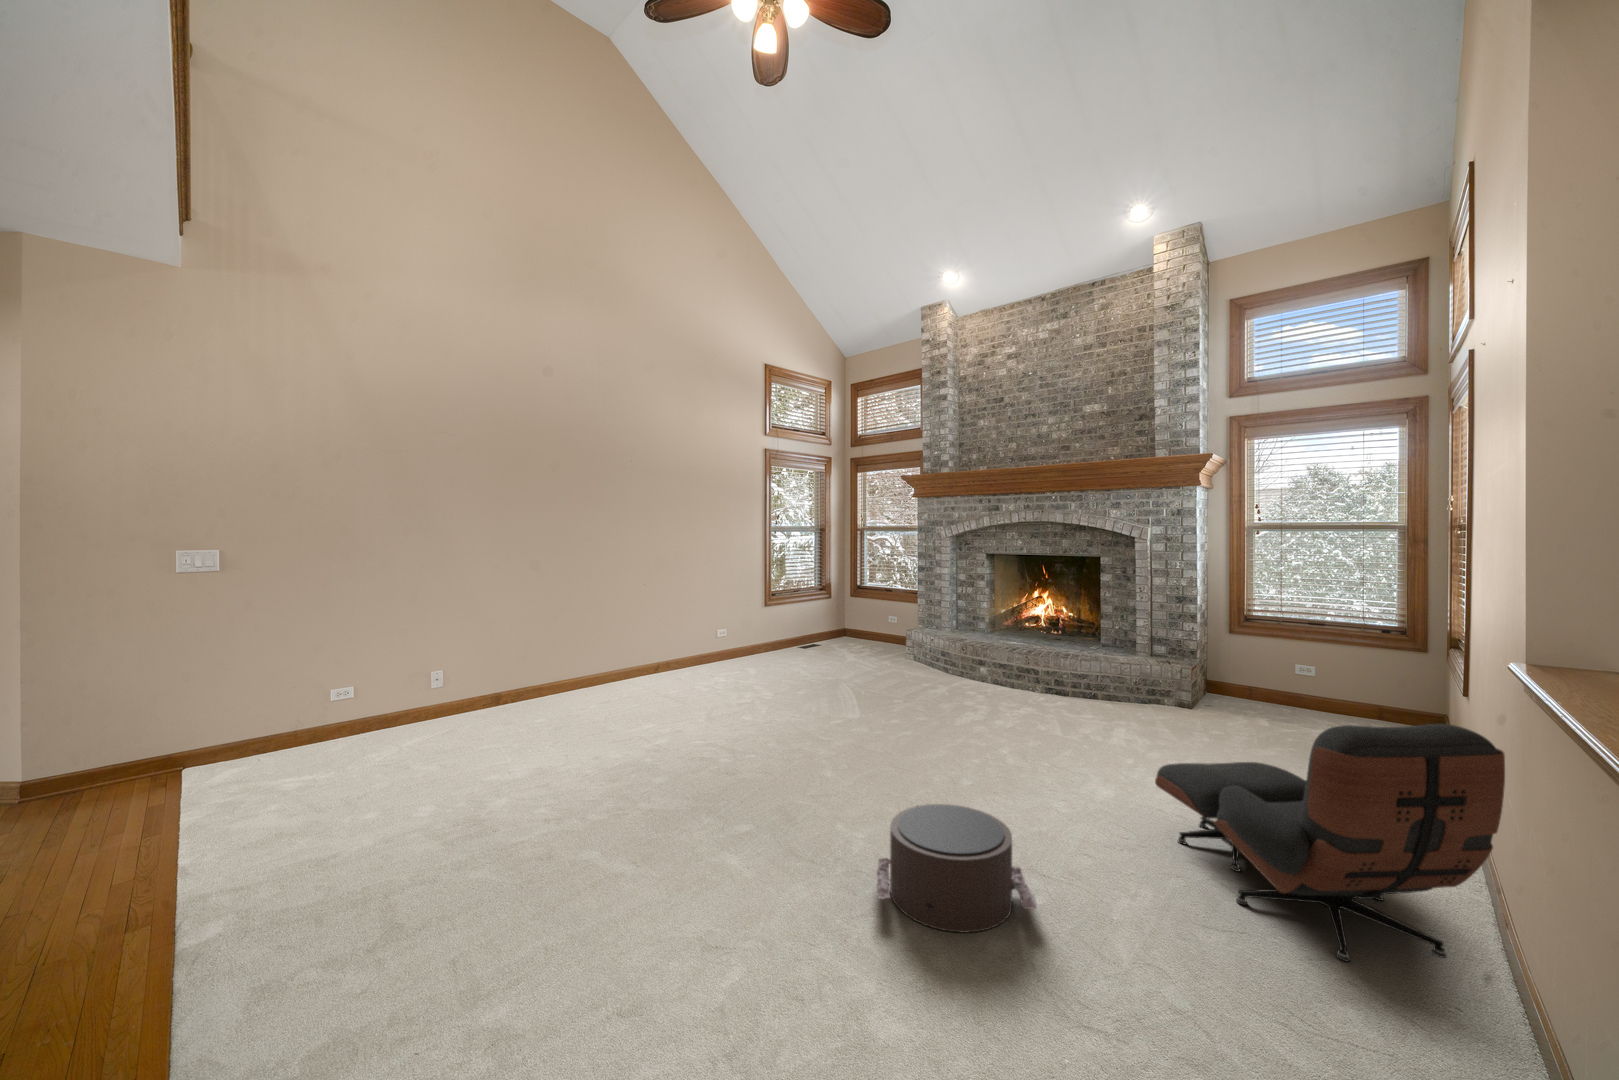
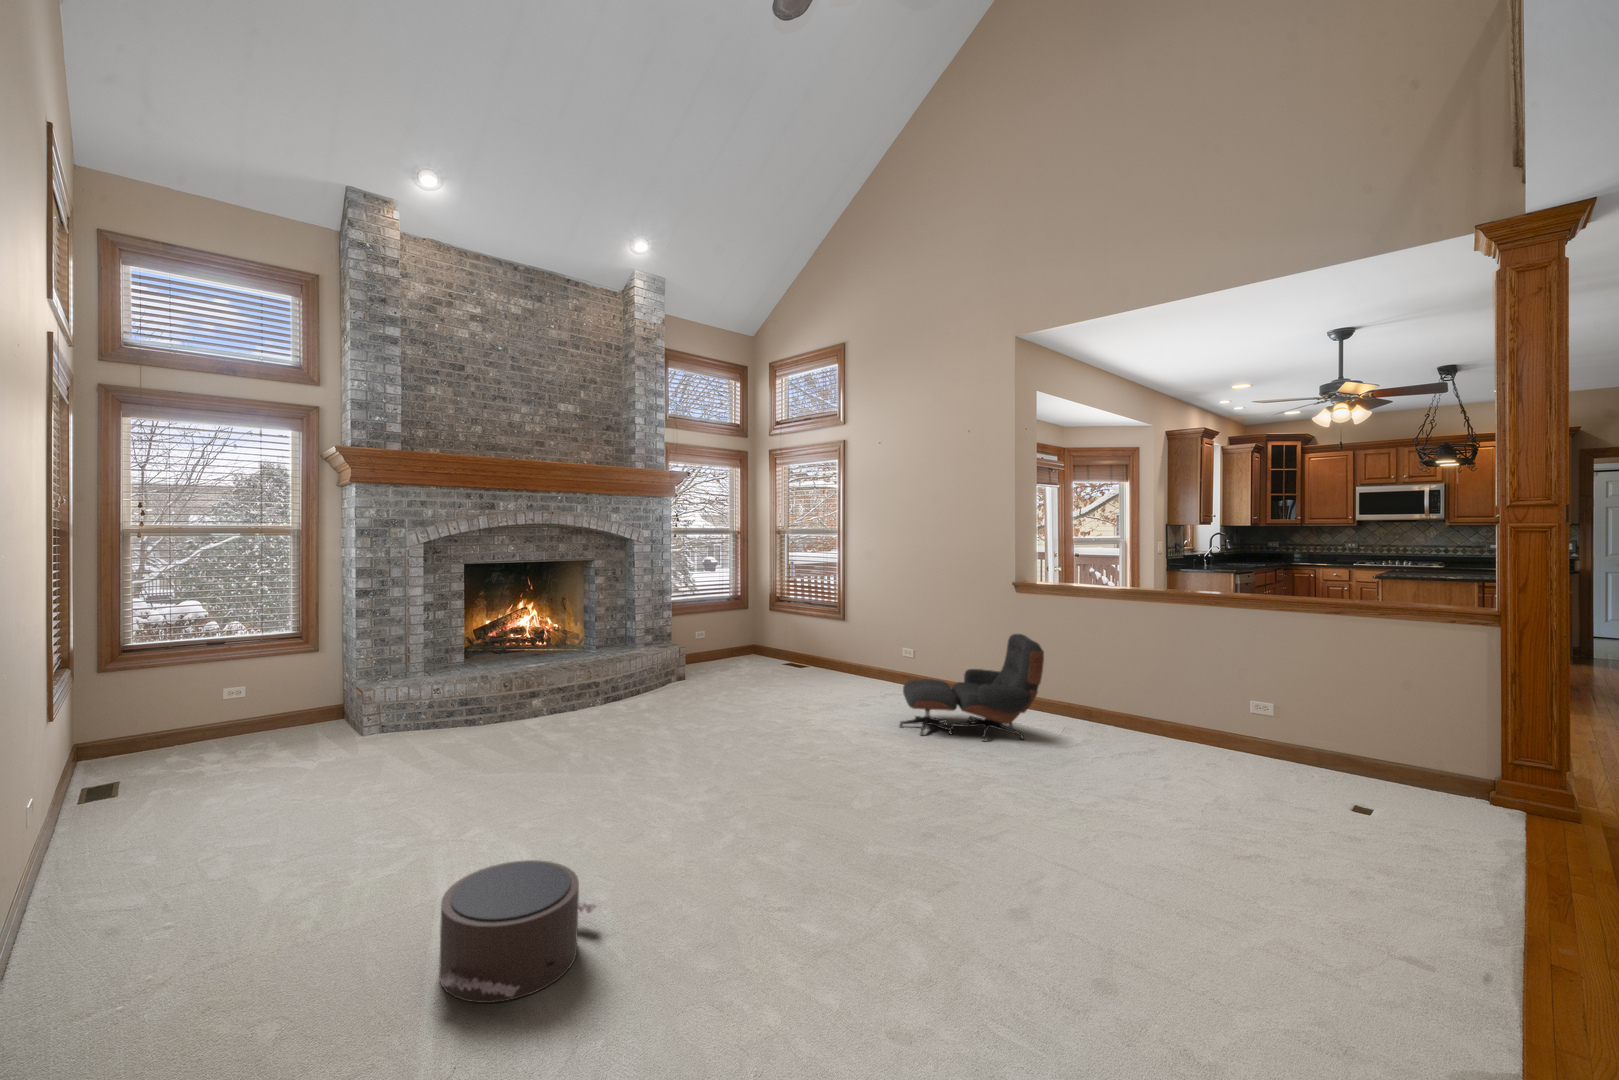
pouf: present [877,804,1037,933] -> present [438,860,596,1003]

